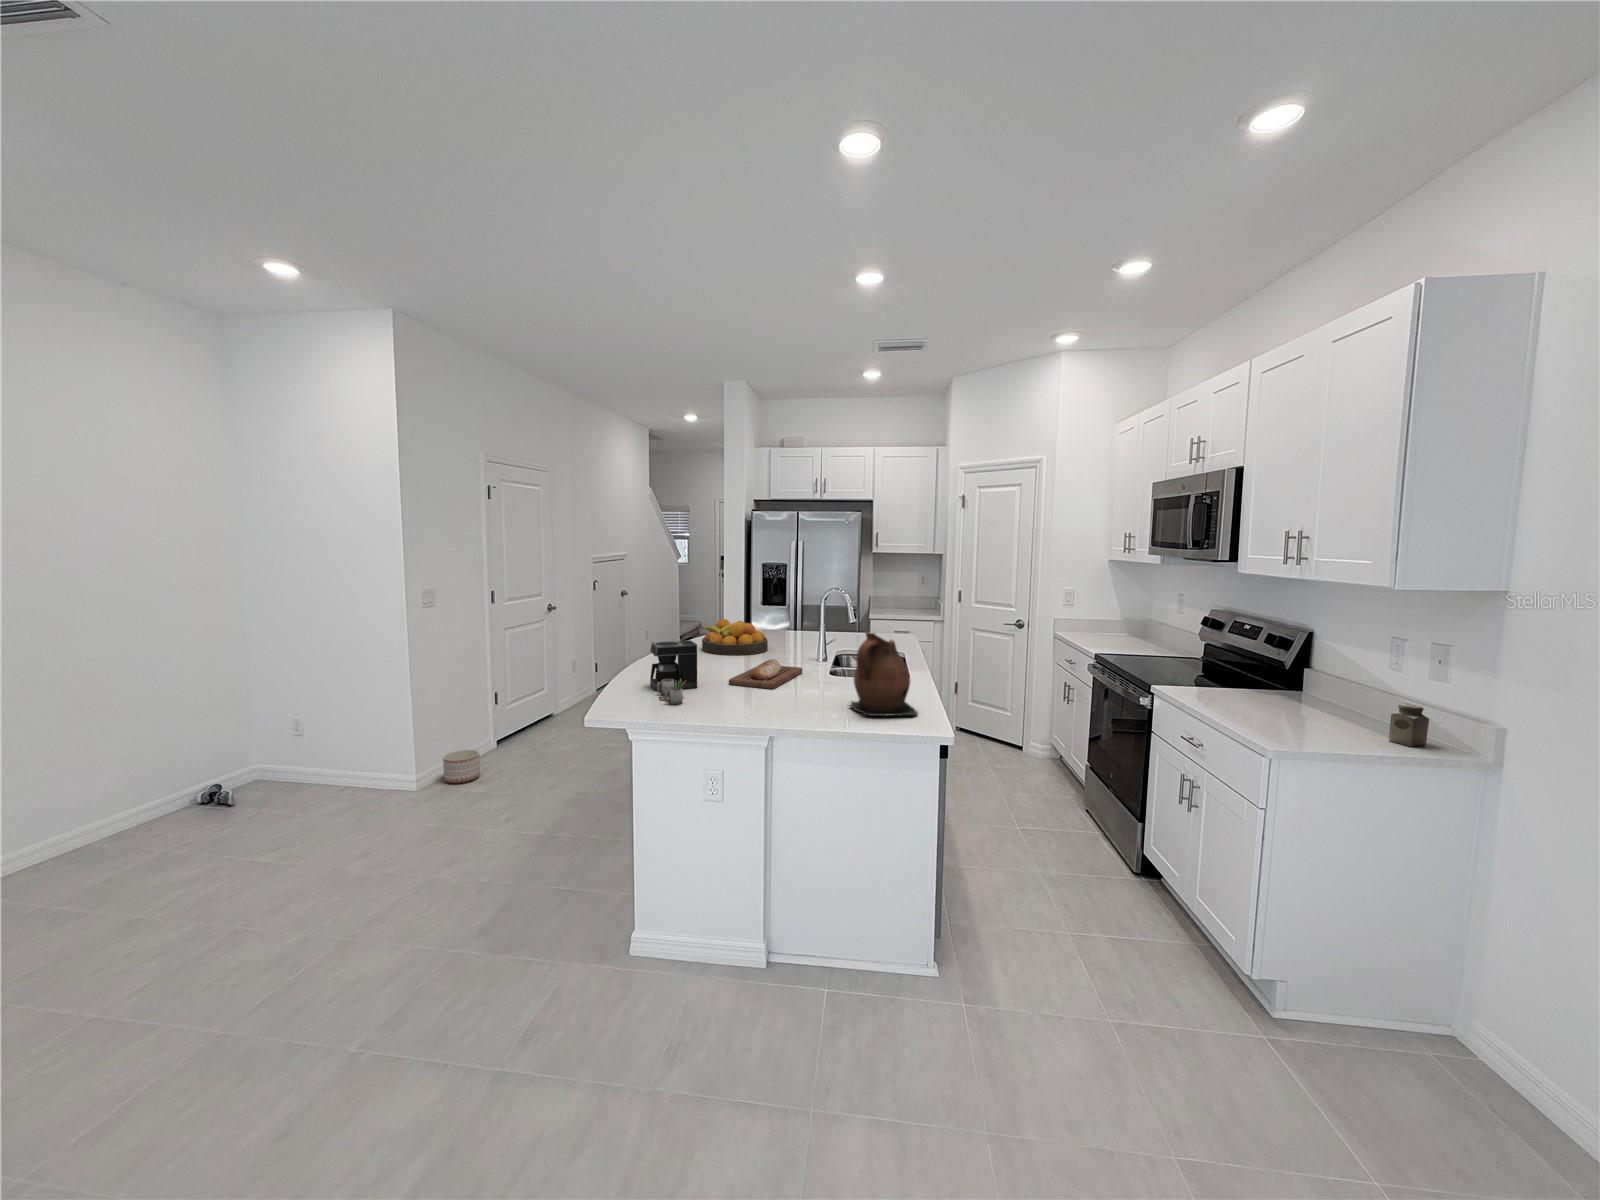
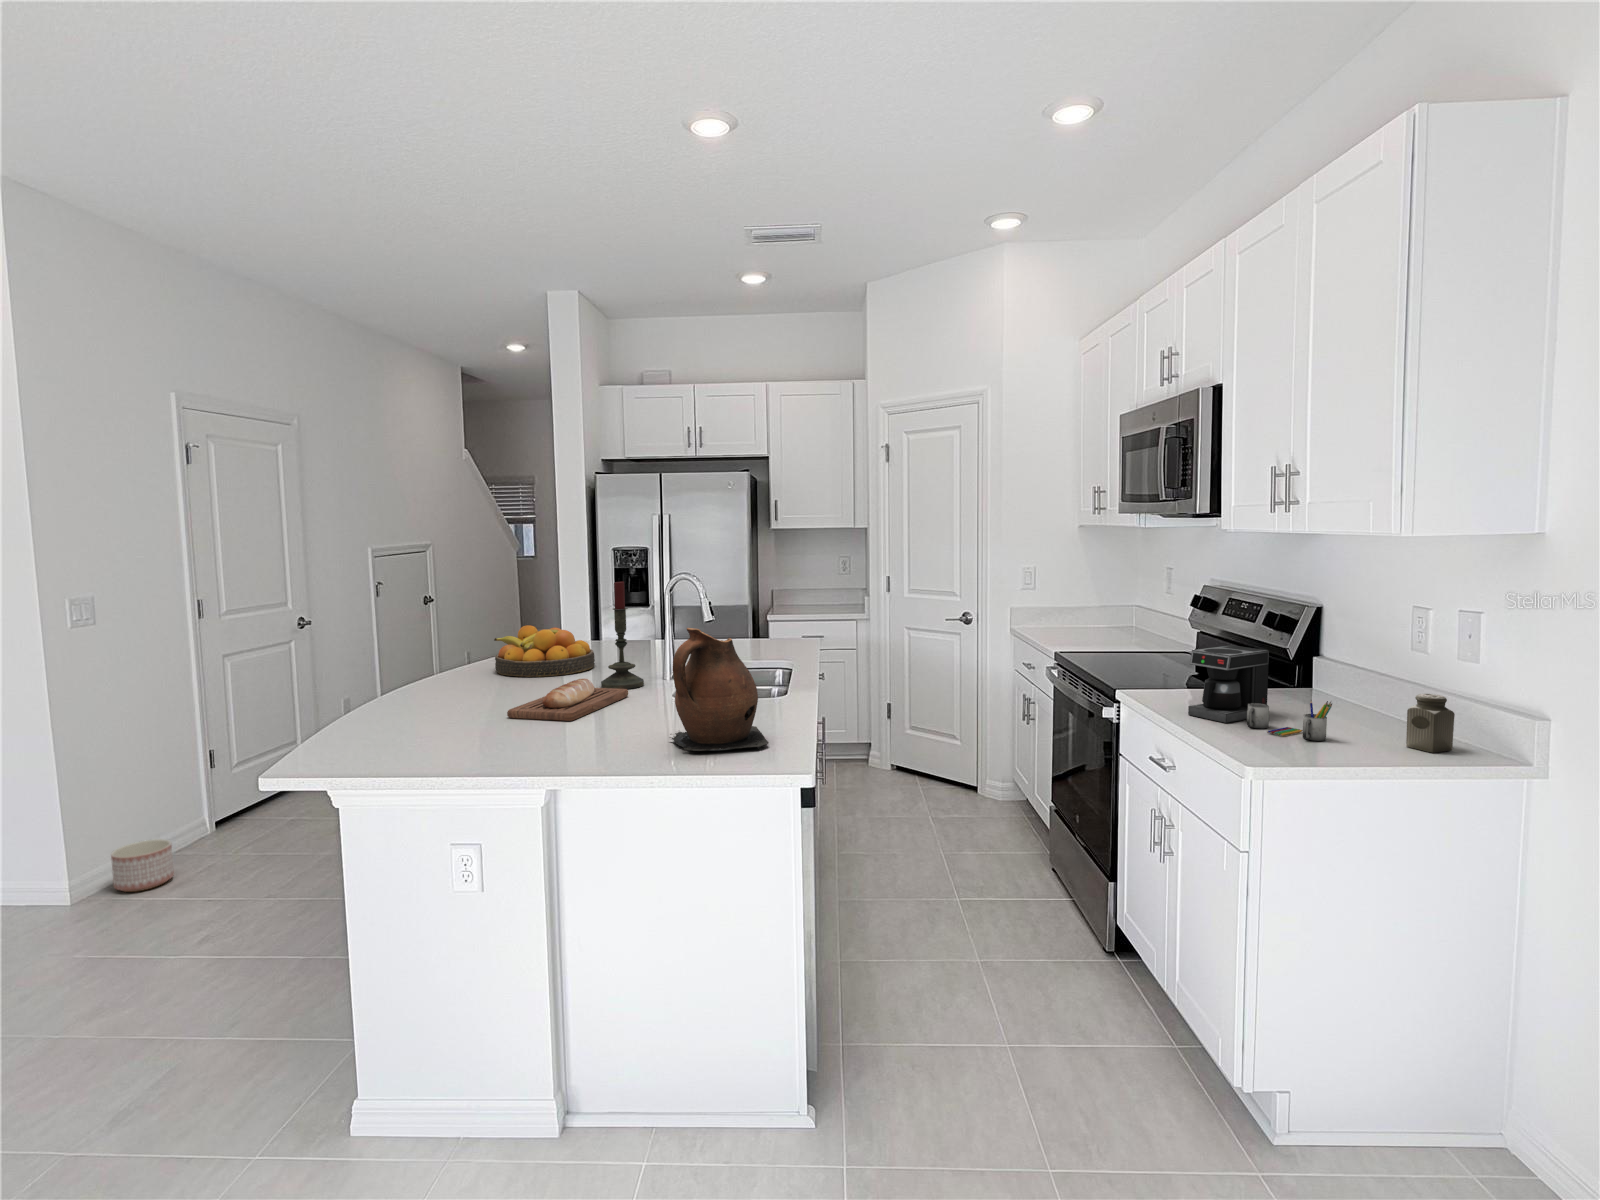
candle: none [780,591,809,667] -> present [601,579,644,689]
coffee maker: present [650,640,697,705] -> present [1188,645,1332,741]

